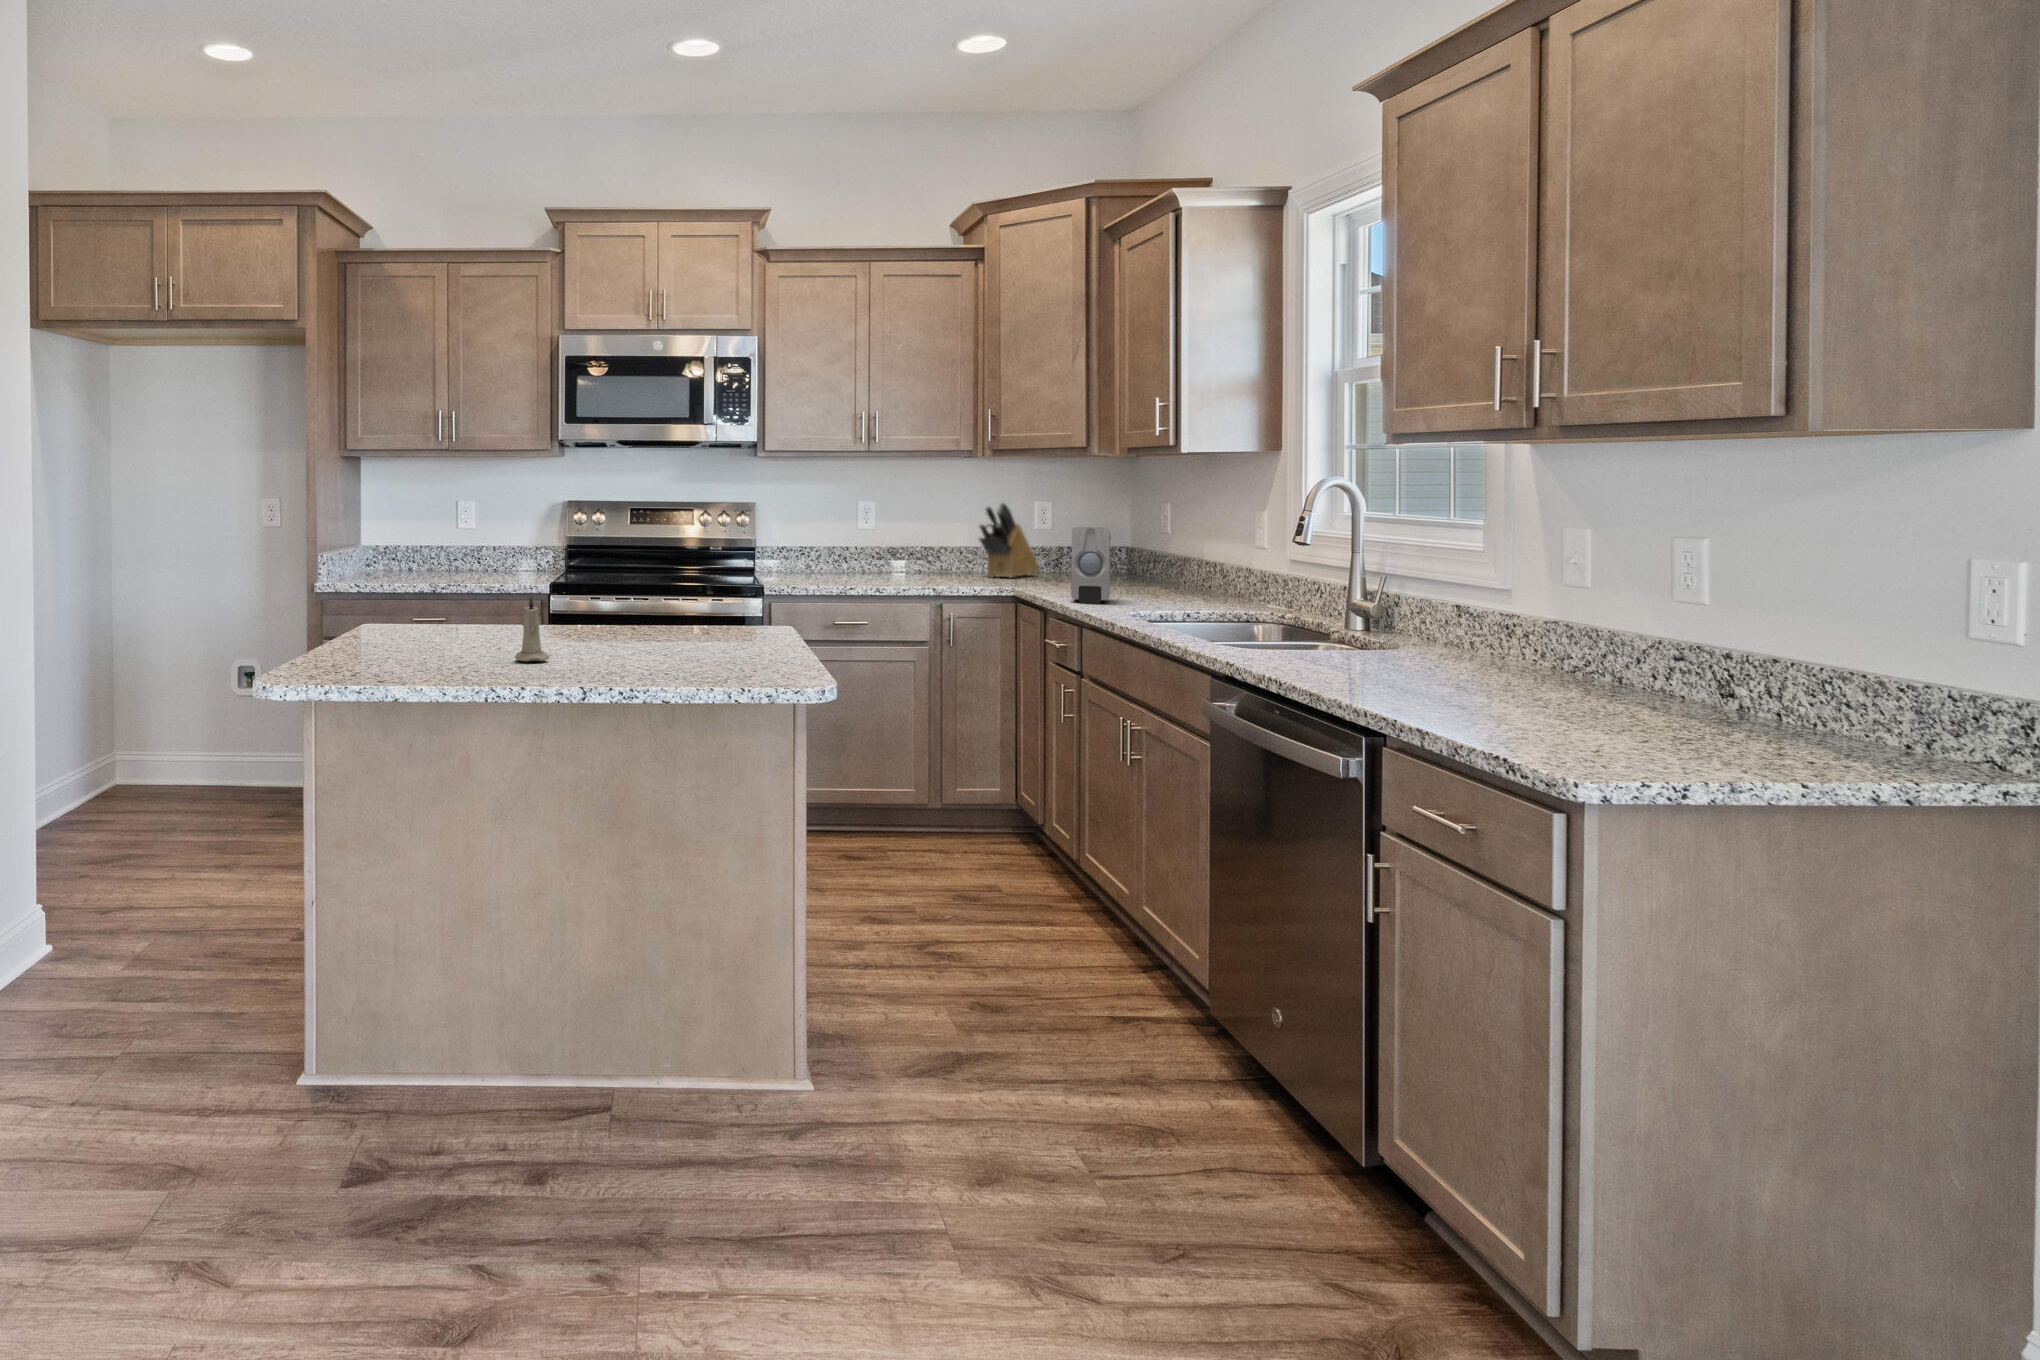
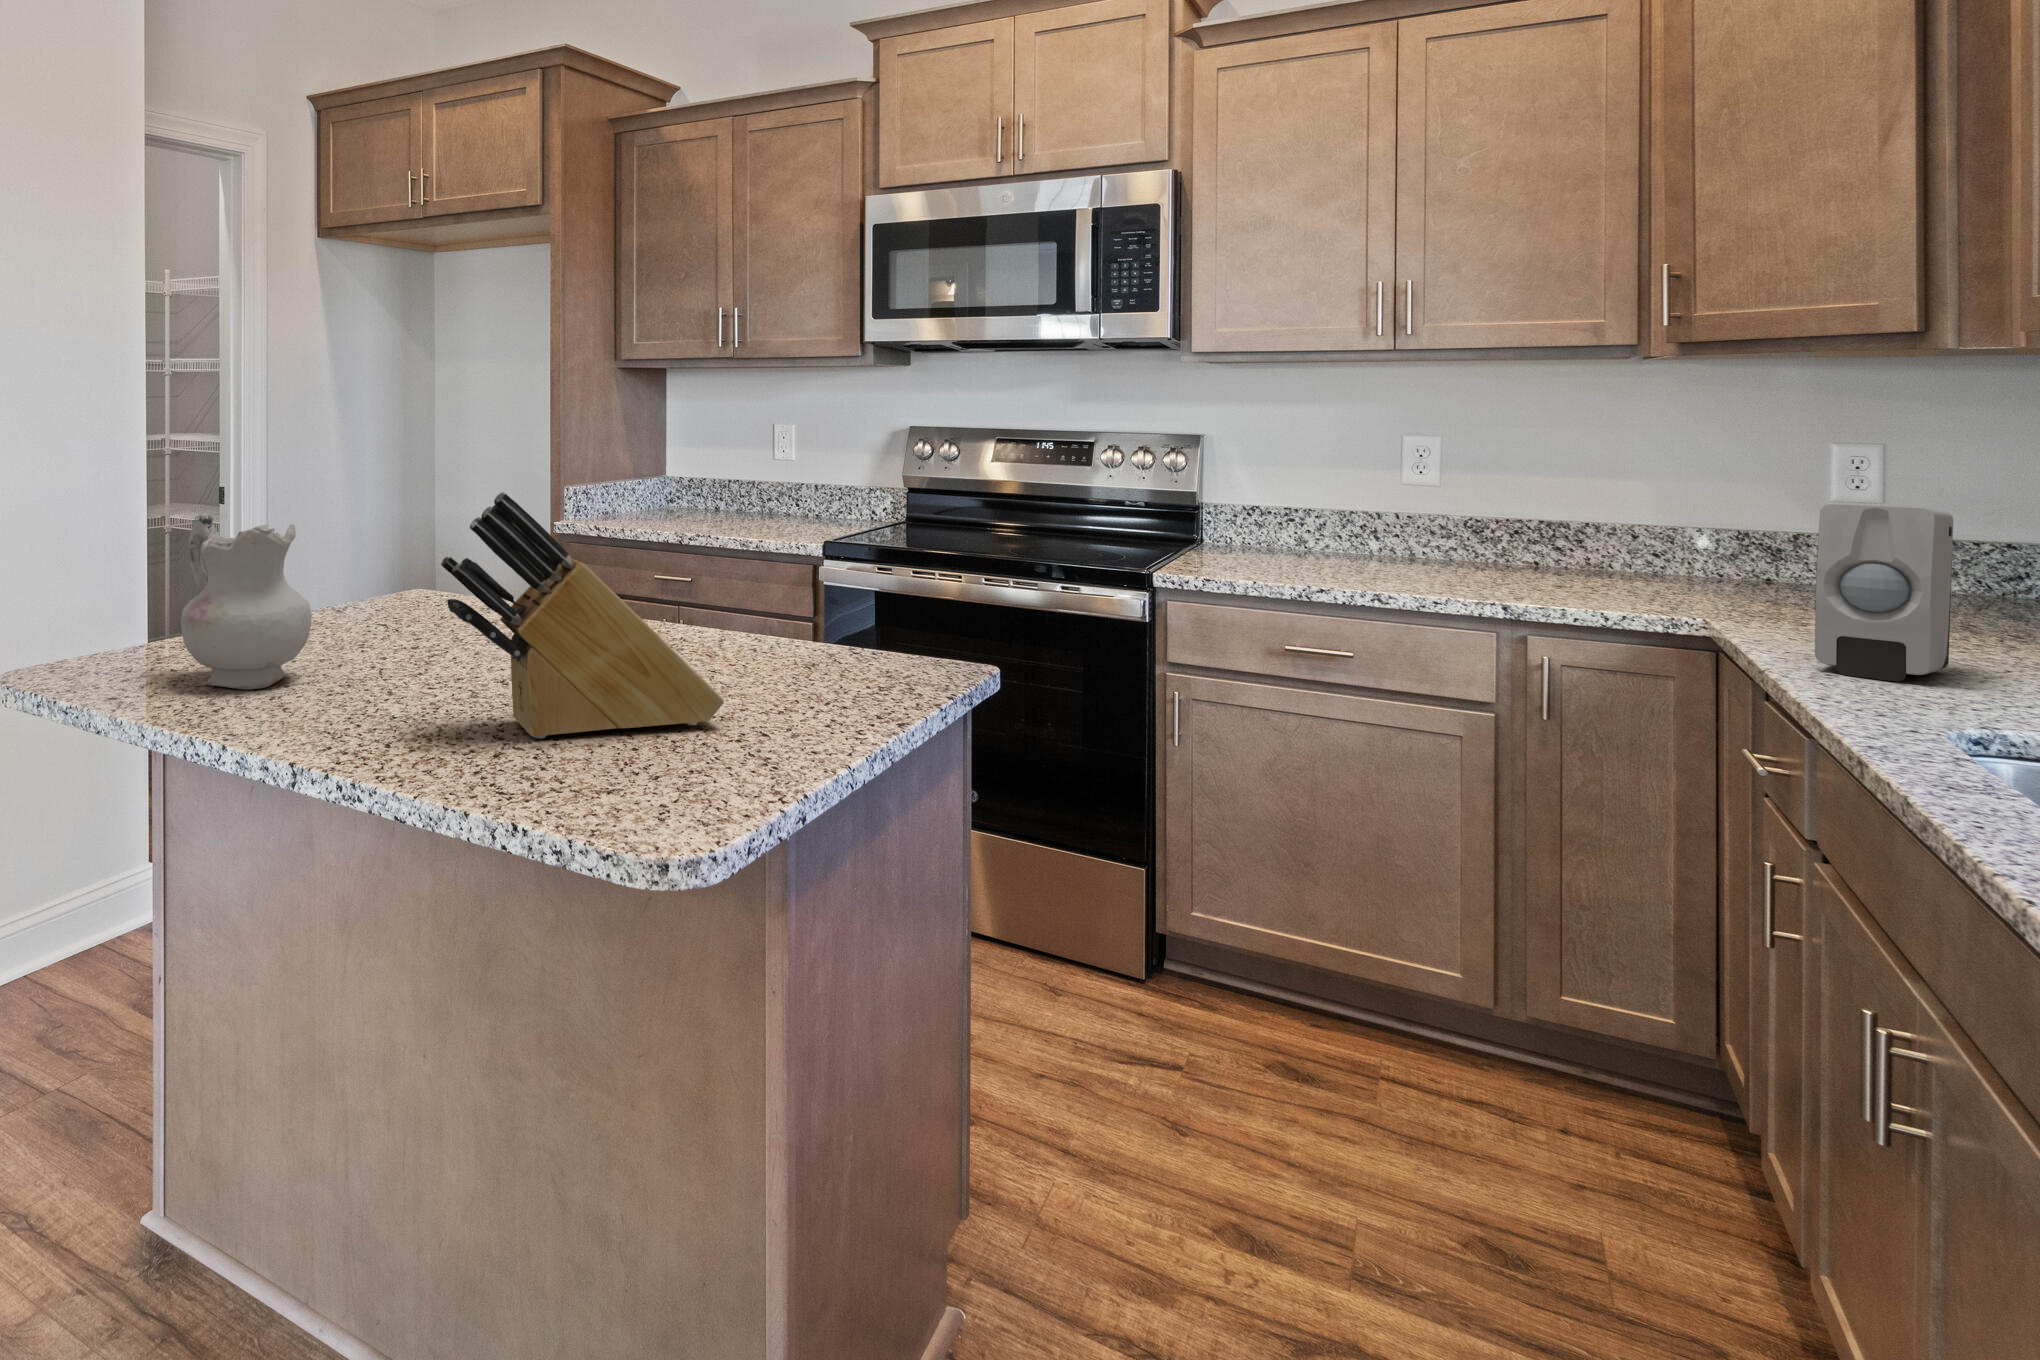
knife block: present [979,503,1039,578] -> present [441,492,724,738]
ceramic pitcher: none [346,550,444,662] -> present [181,515,312,689]
candle: present [515,595,549,662] -> none [354,600,414,714]

